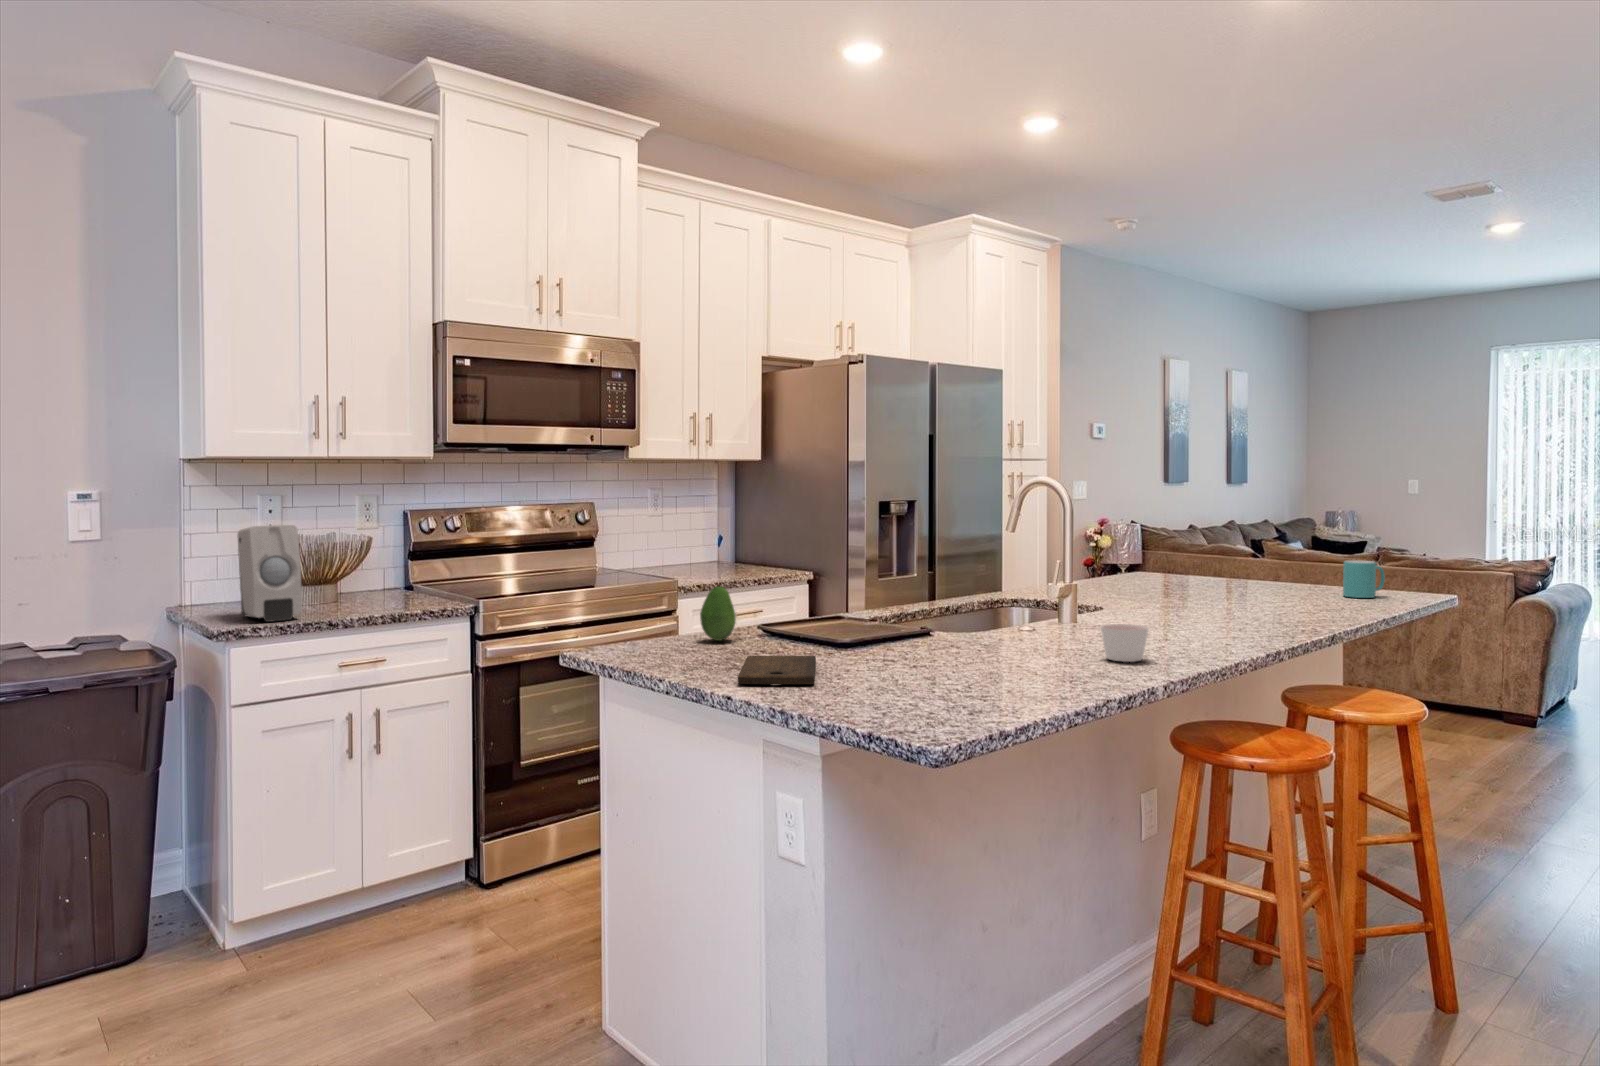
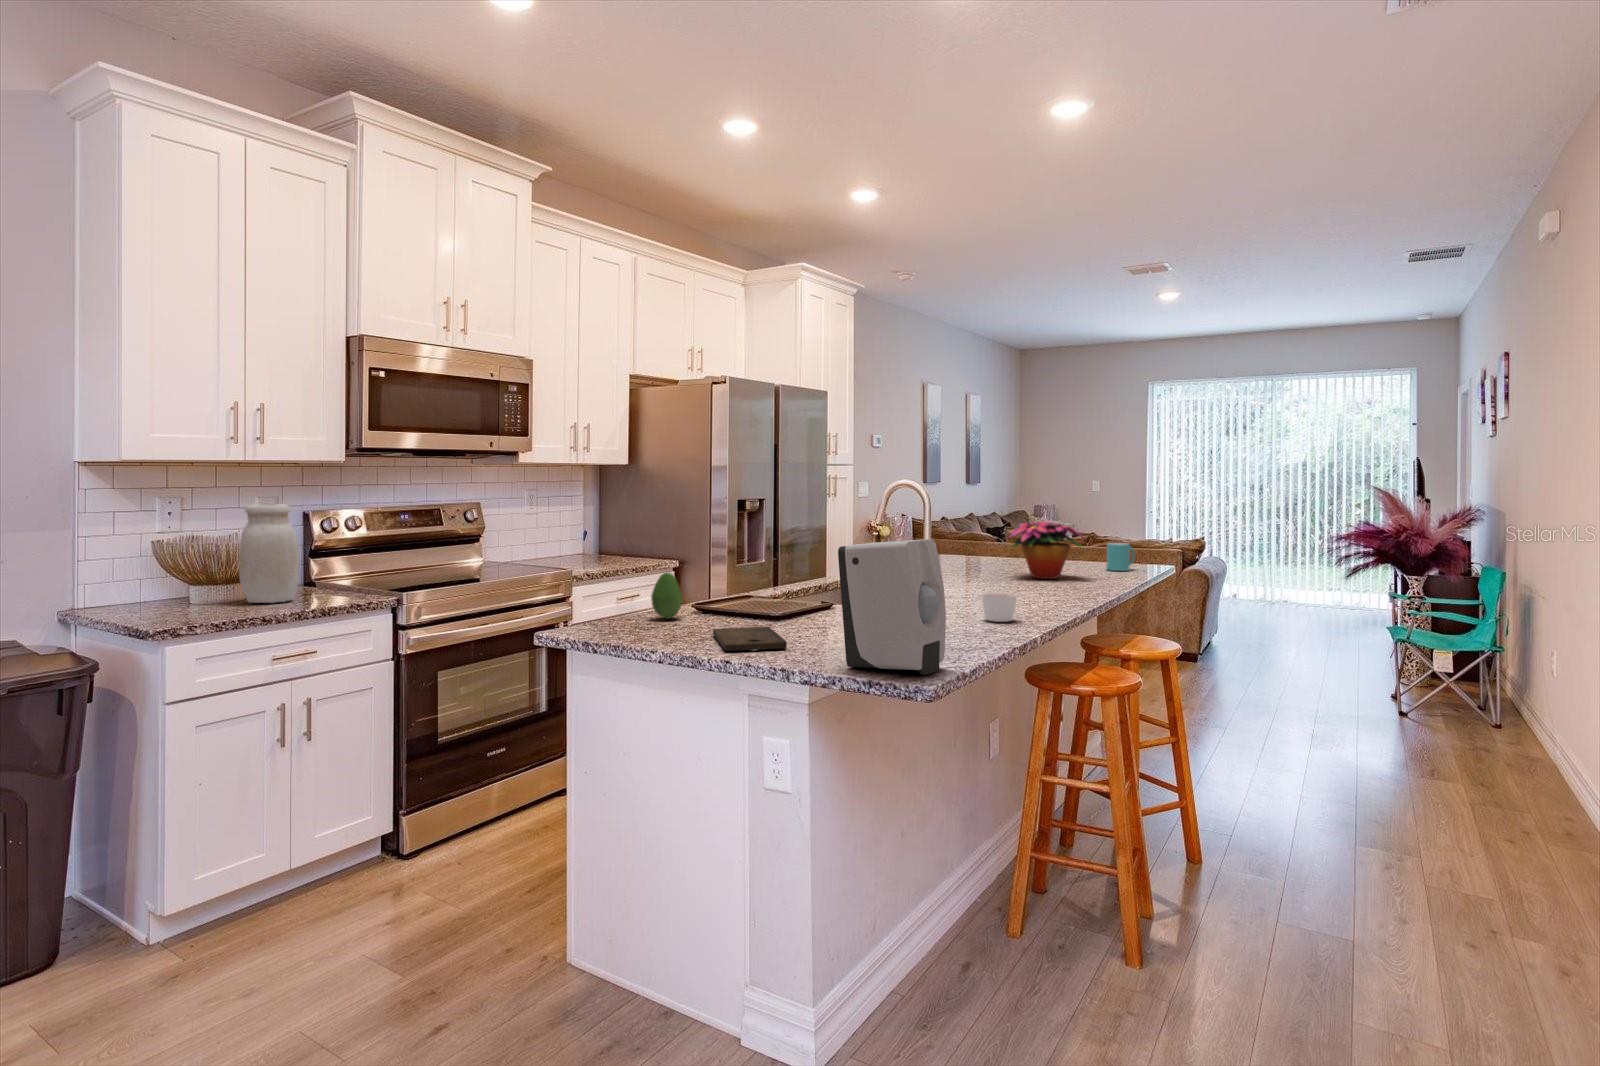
jar: none [316,502,376,607] -> present [239,503,299,603]
soap dispenser: present [238,525,302,622] -> present [838,539,946,675]
flower arrangement: none [1189,529,1309,606] -> present [1010,521,1082,579]

